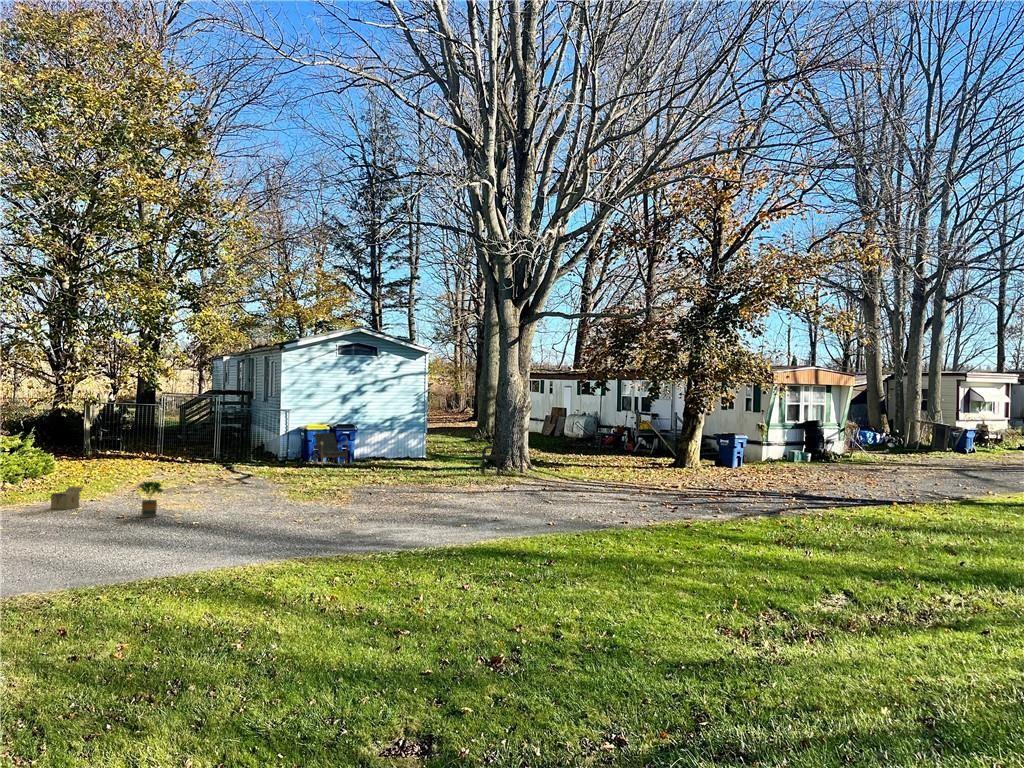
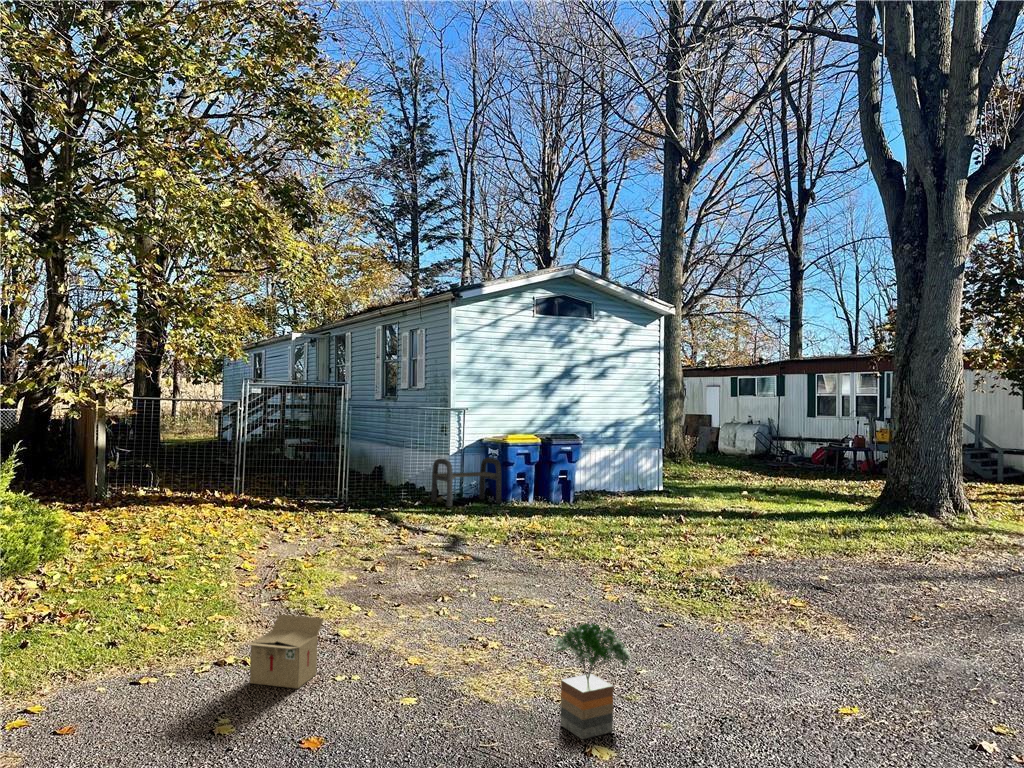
lounge chair: present [314,433,347,465] -> none [520,448,584,509]
bench: present [481,446,523,475] -> present [431,458,502,507]

